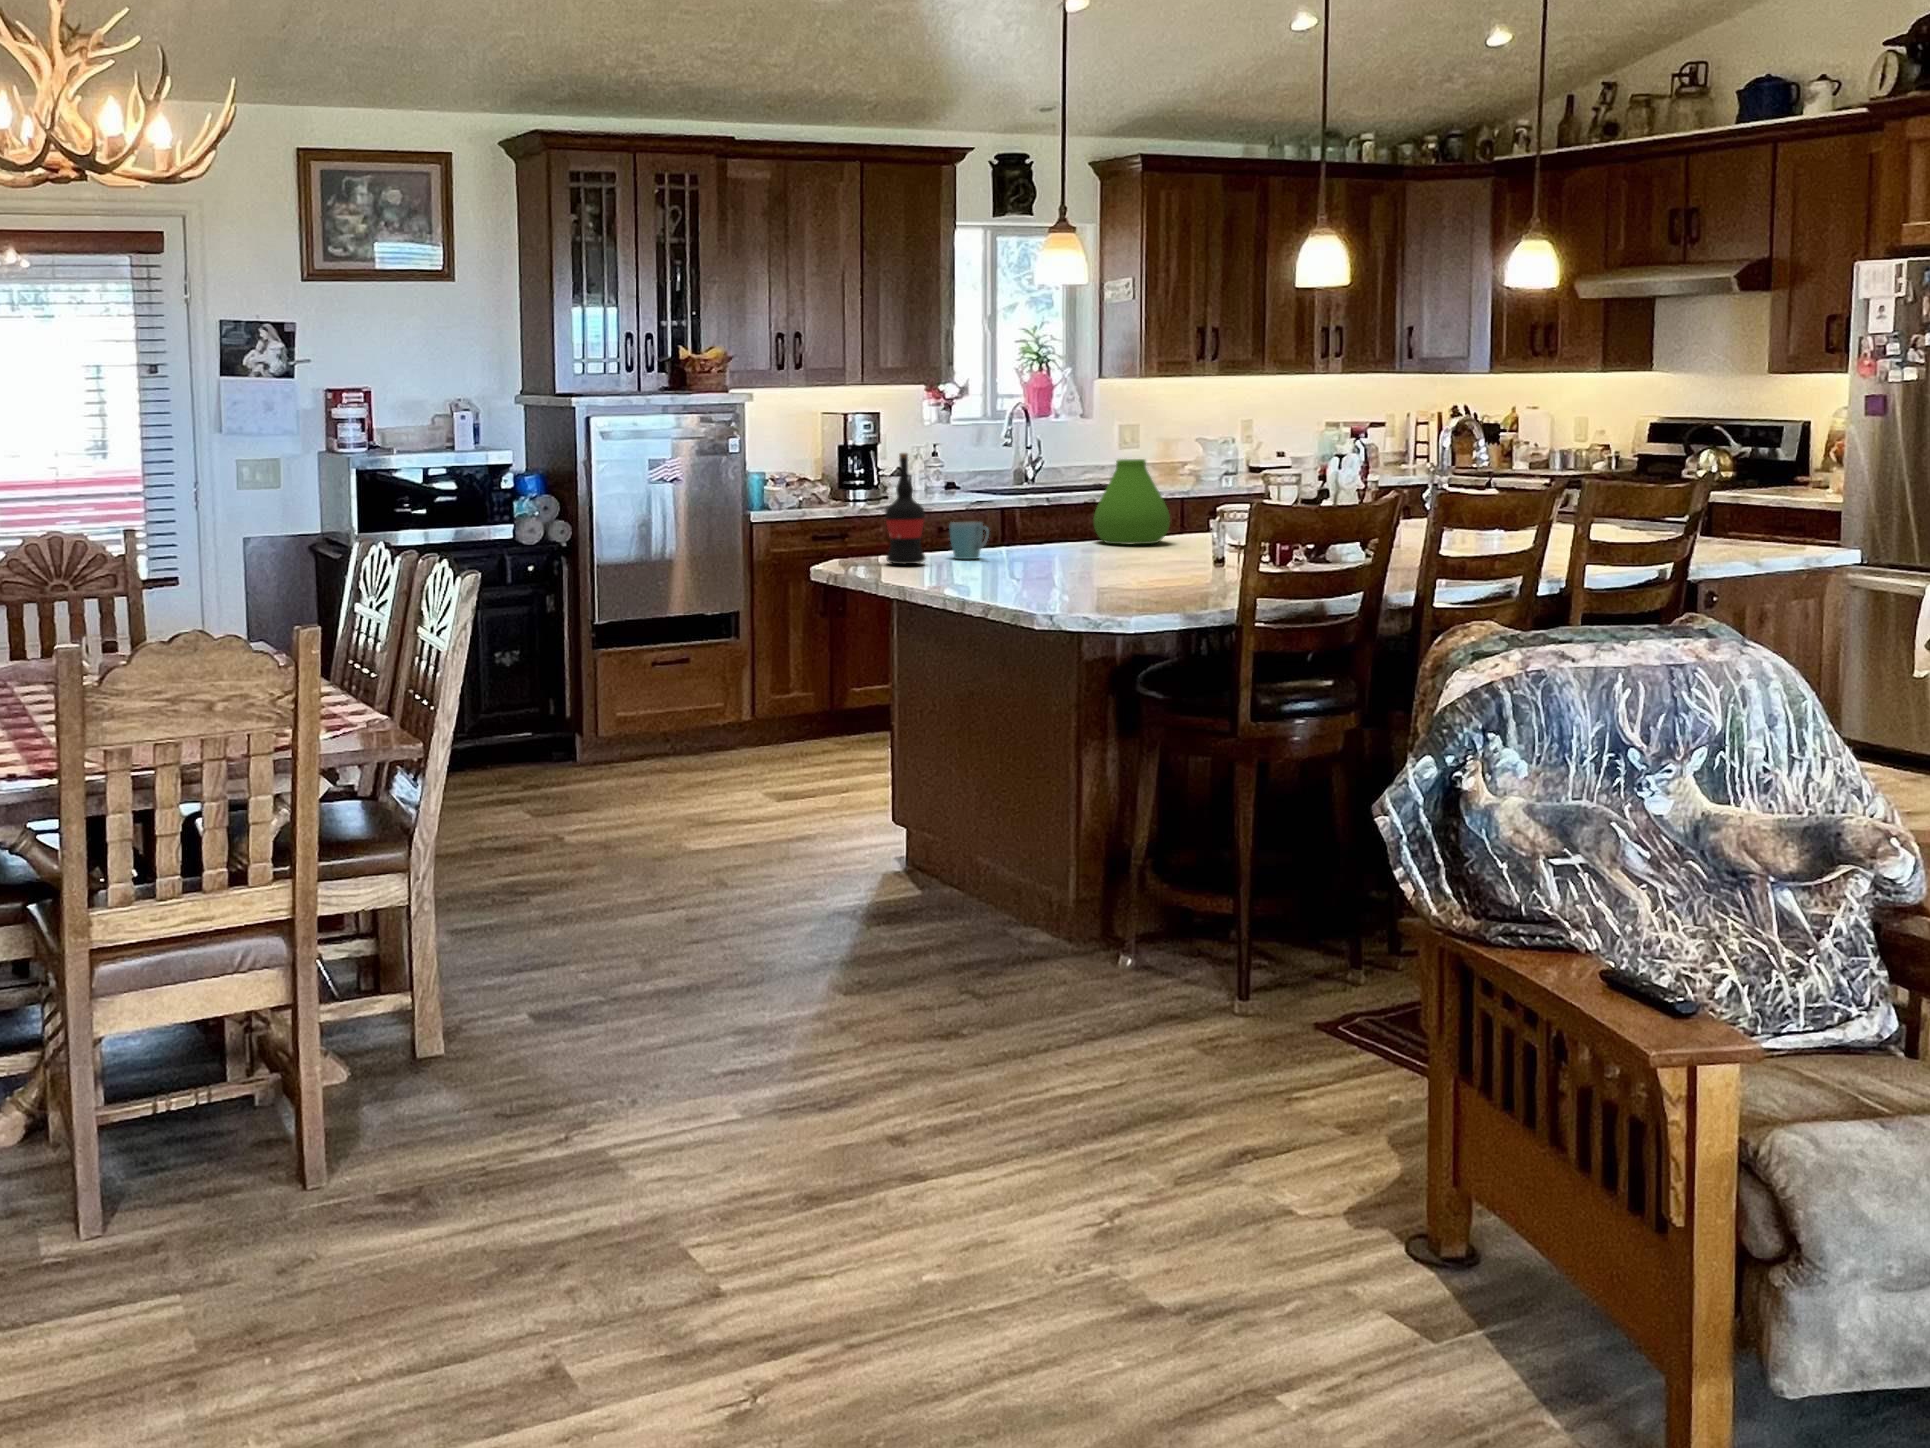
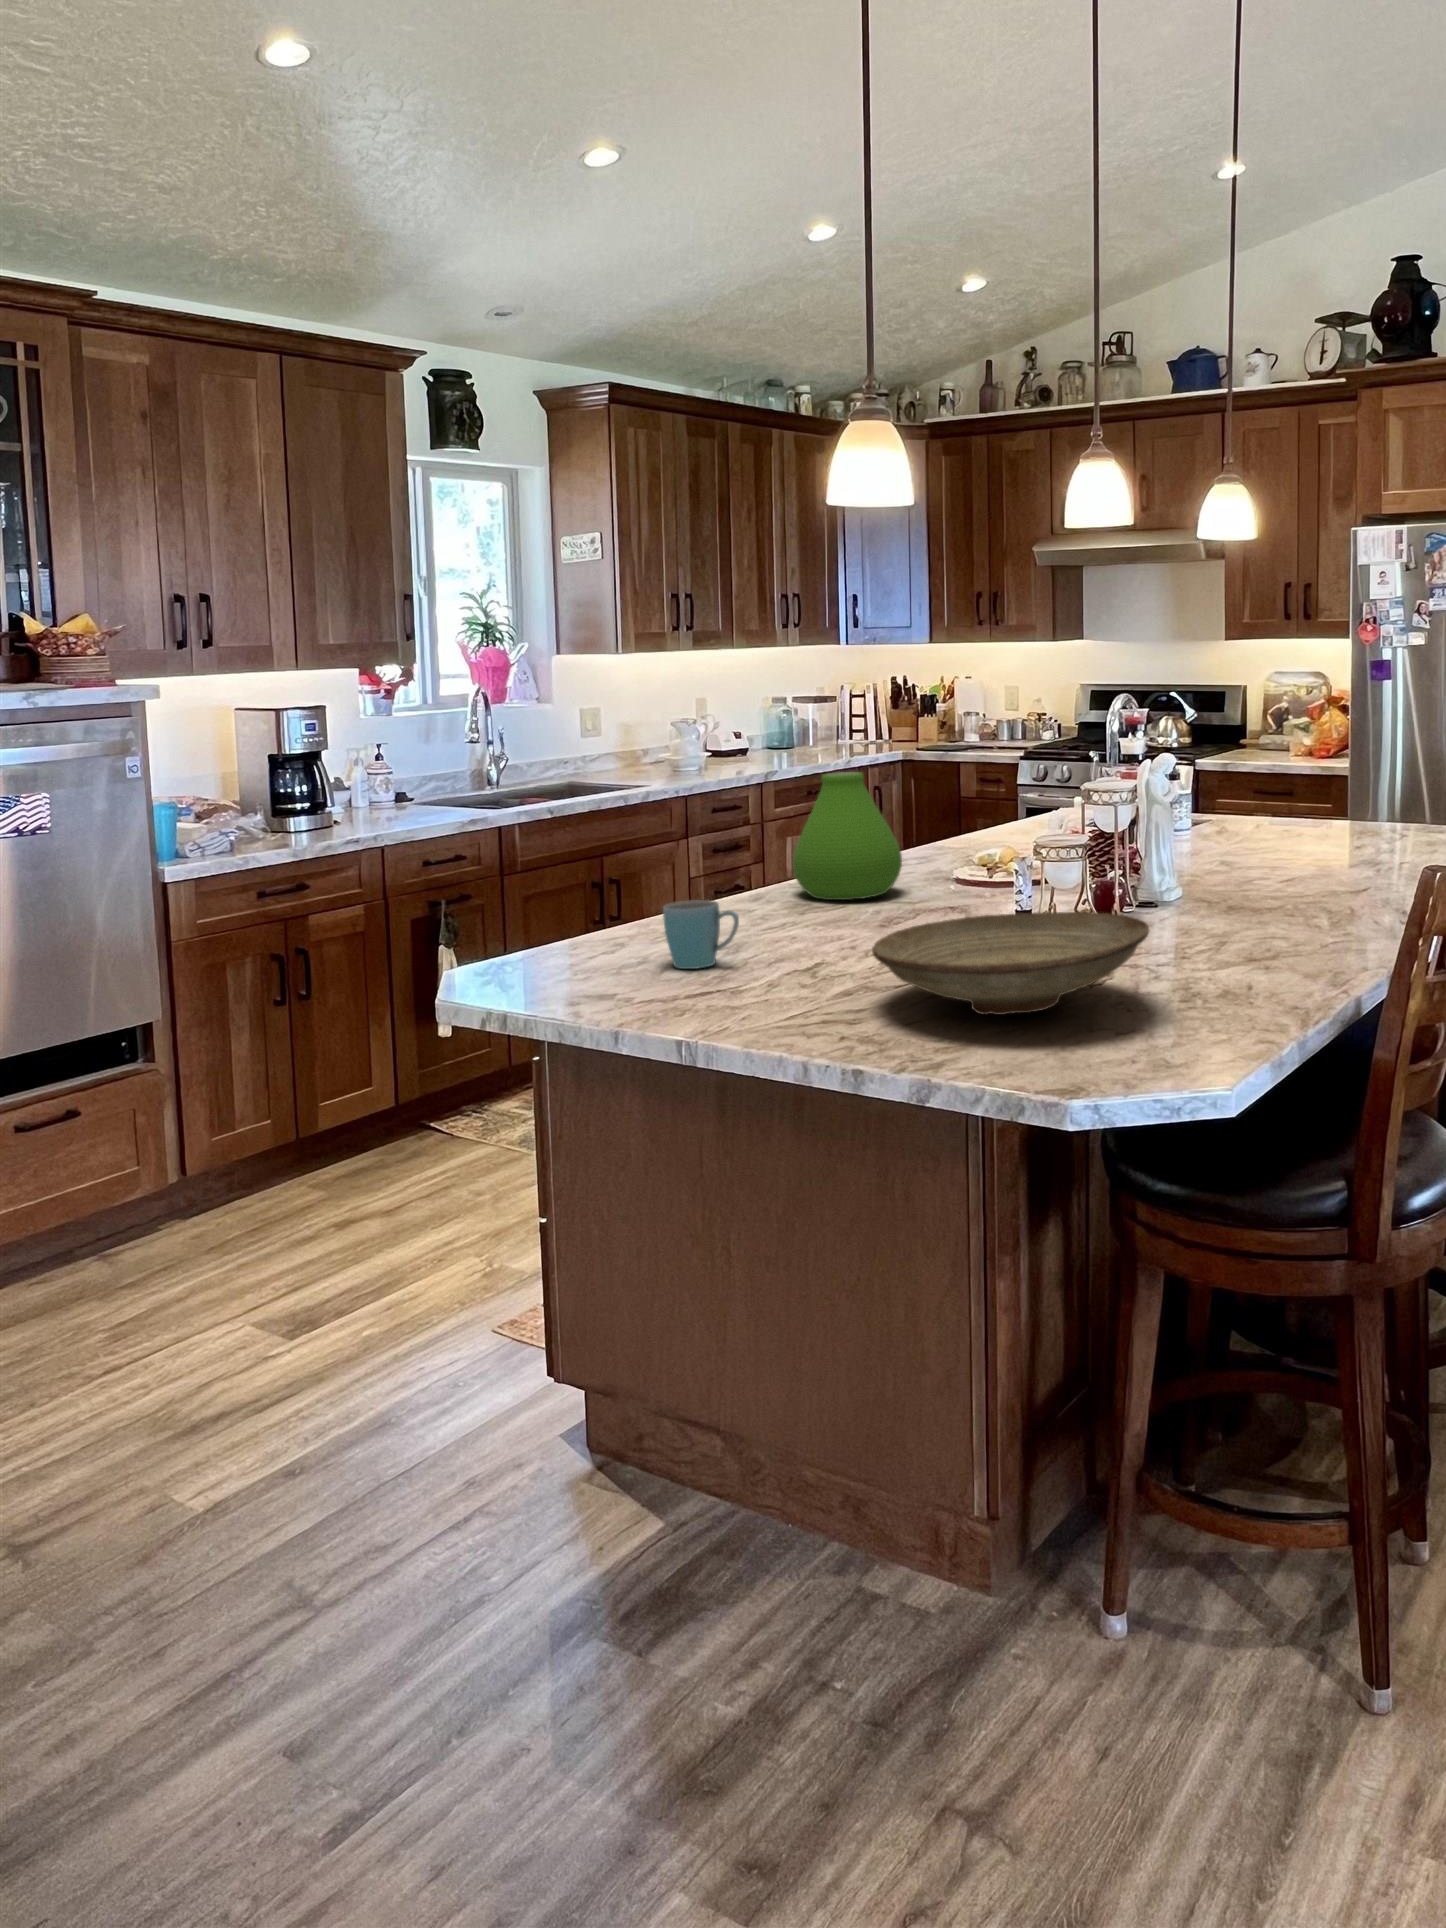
wine bottle: present [885,453,925,564] -> none [585,798,661,1001]
decorative bowl: none [1017,536,1181,582] -> present [872,912,1149,1015]

